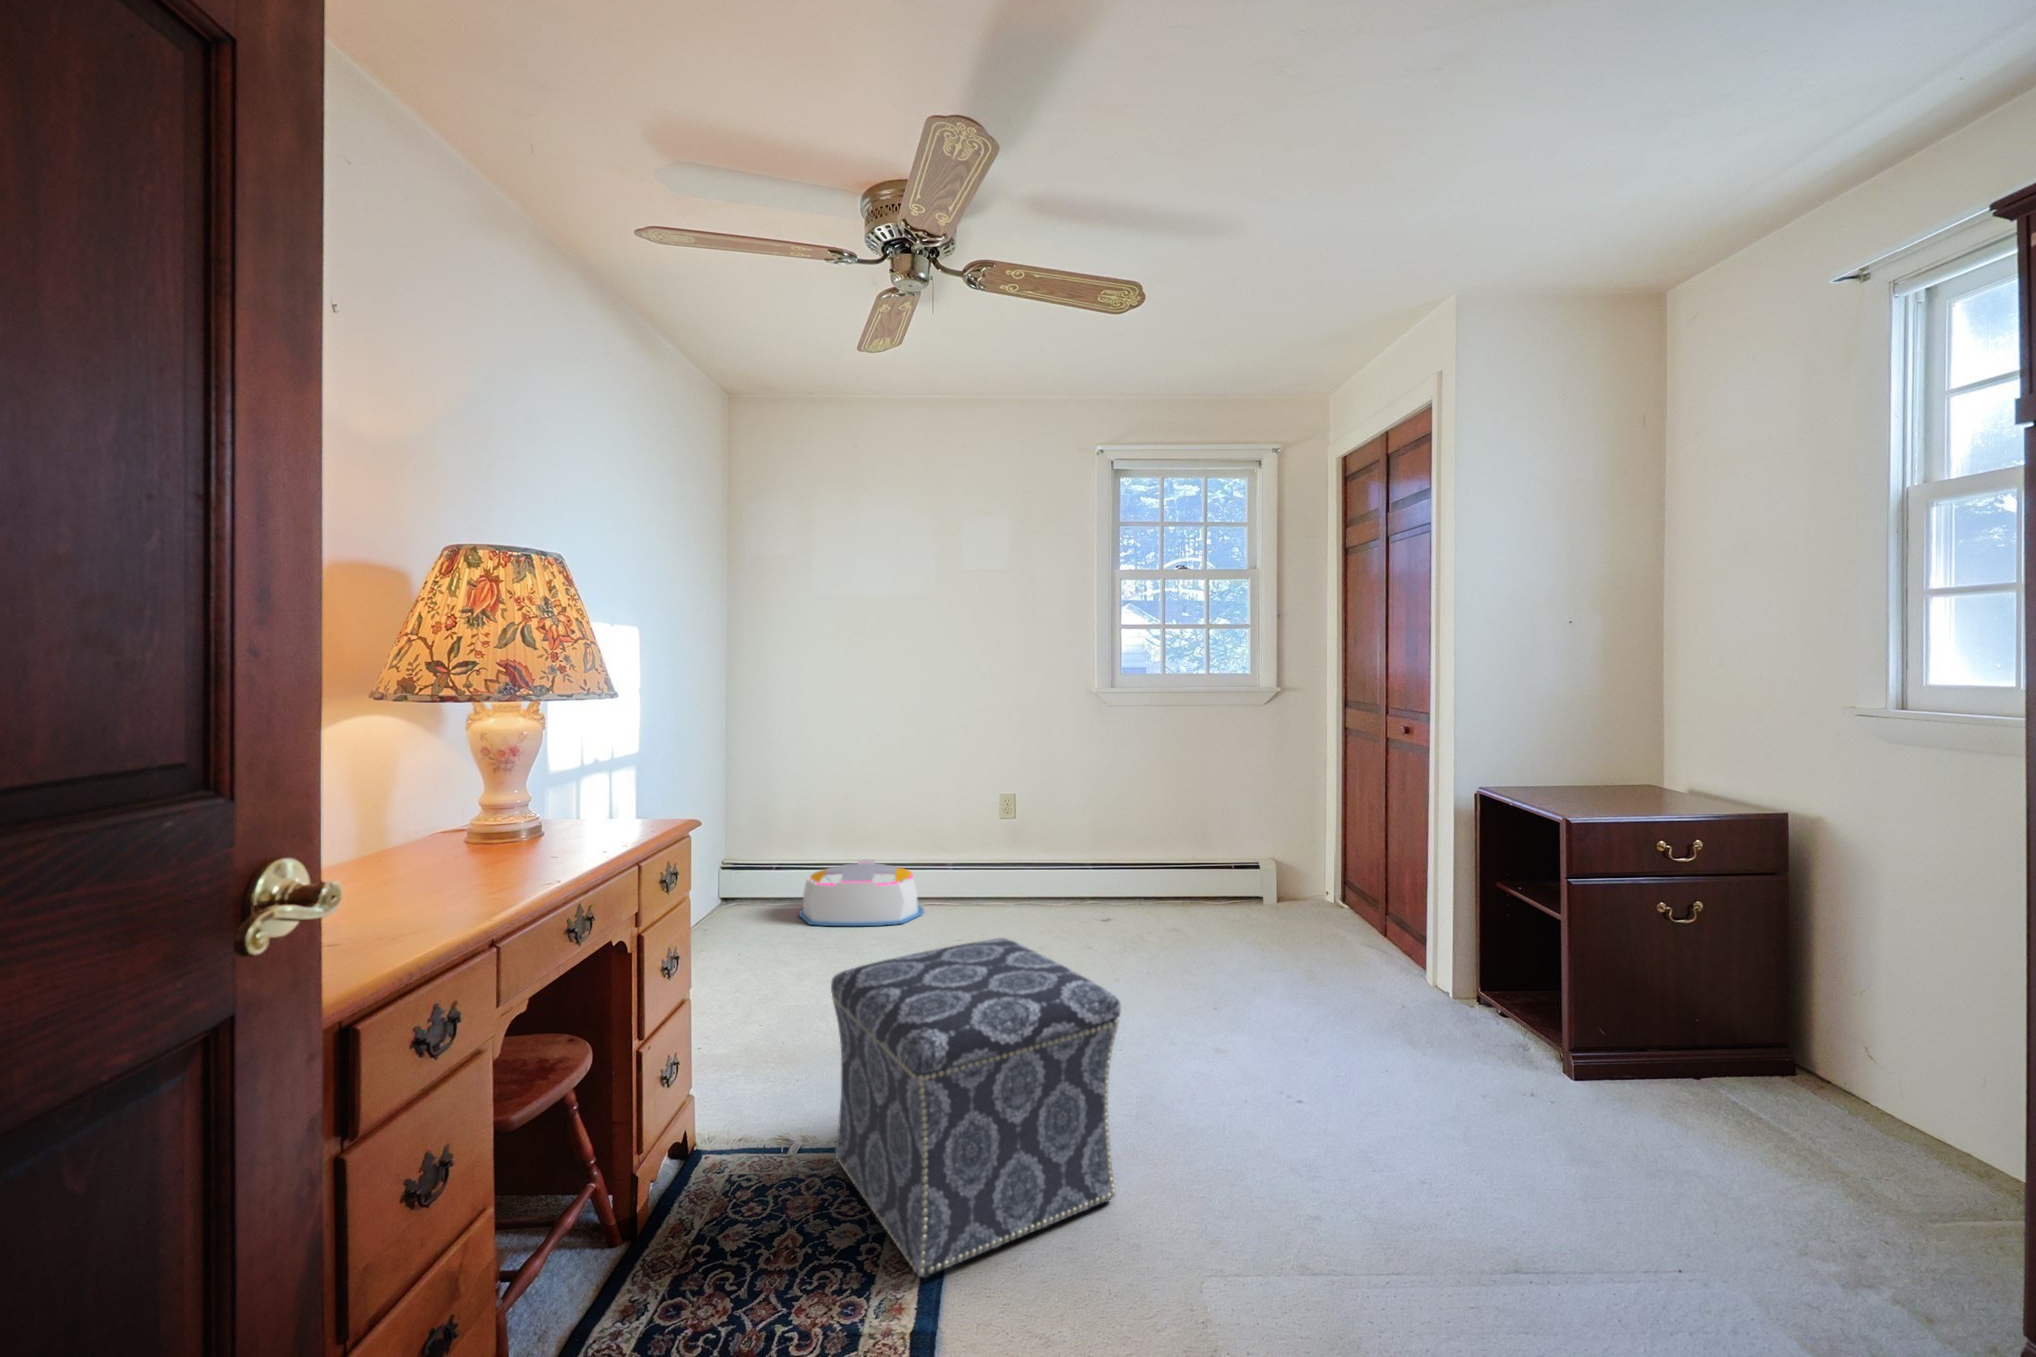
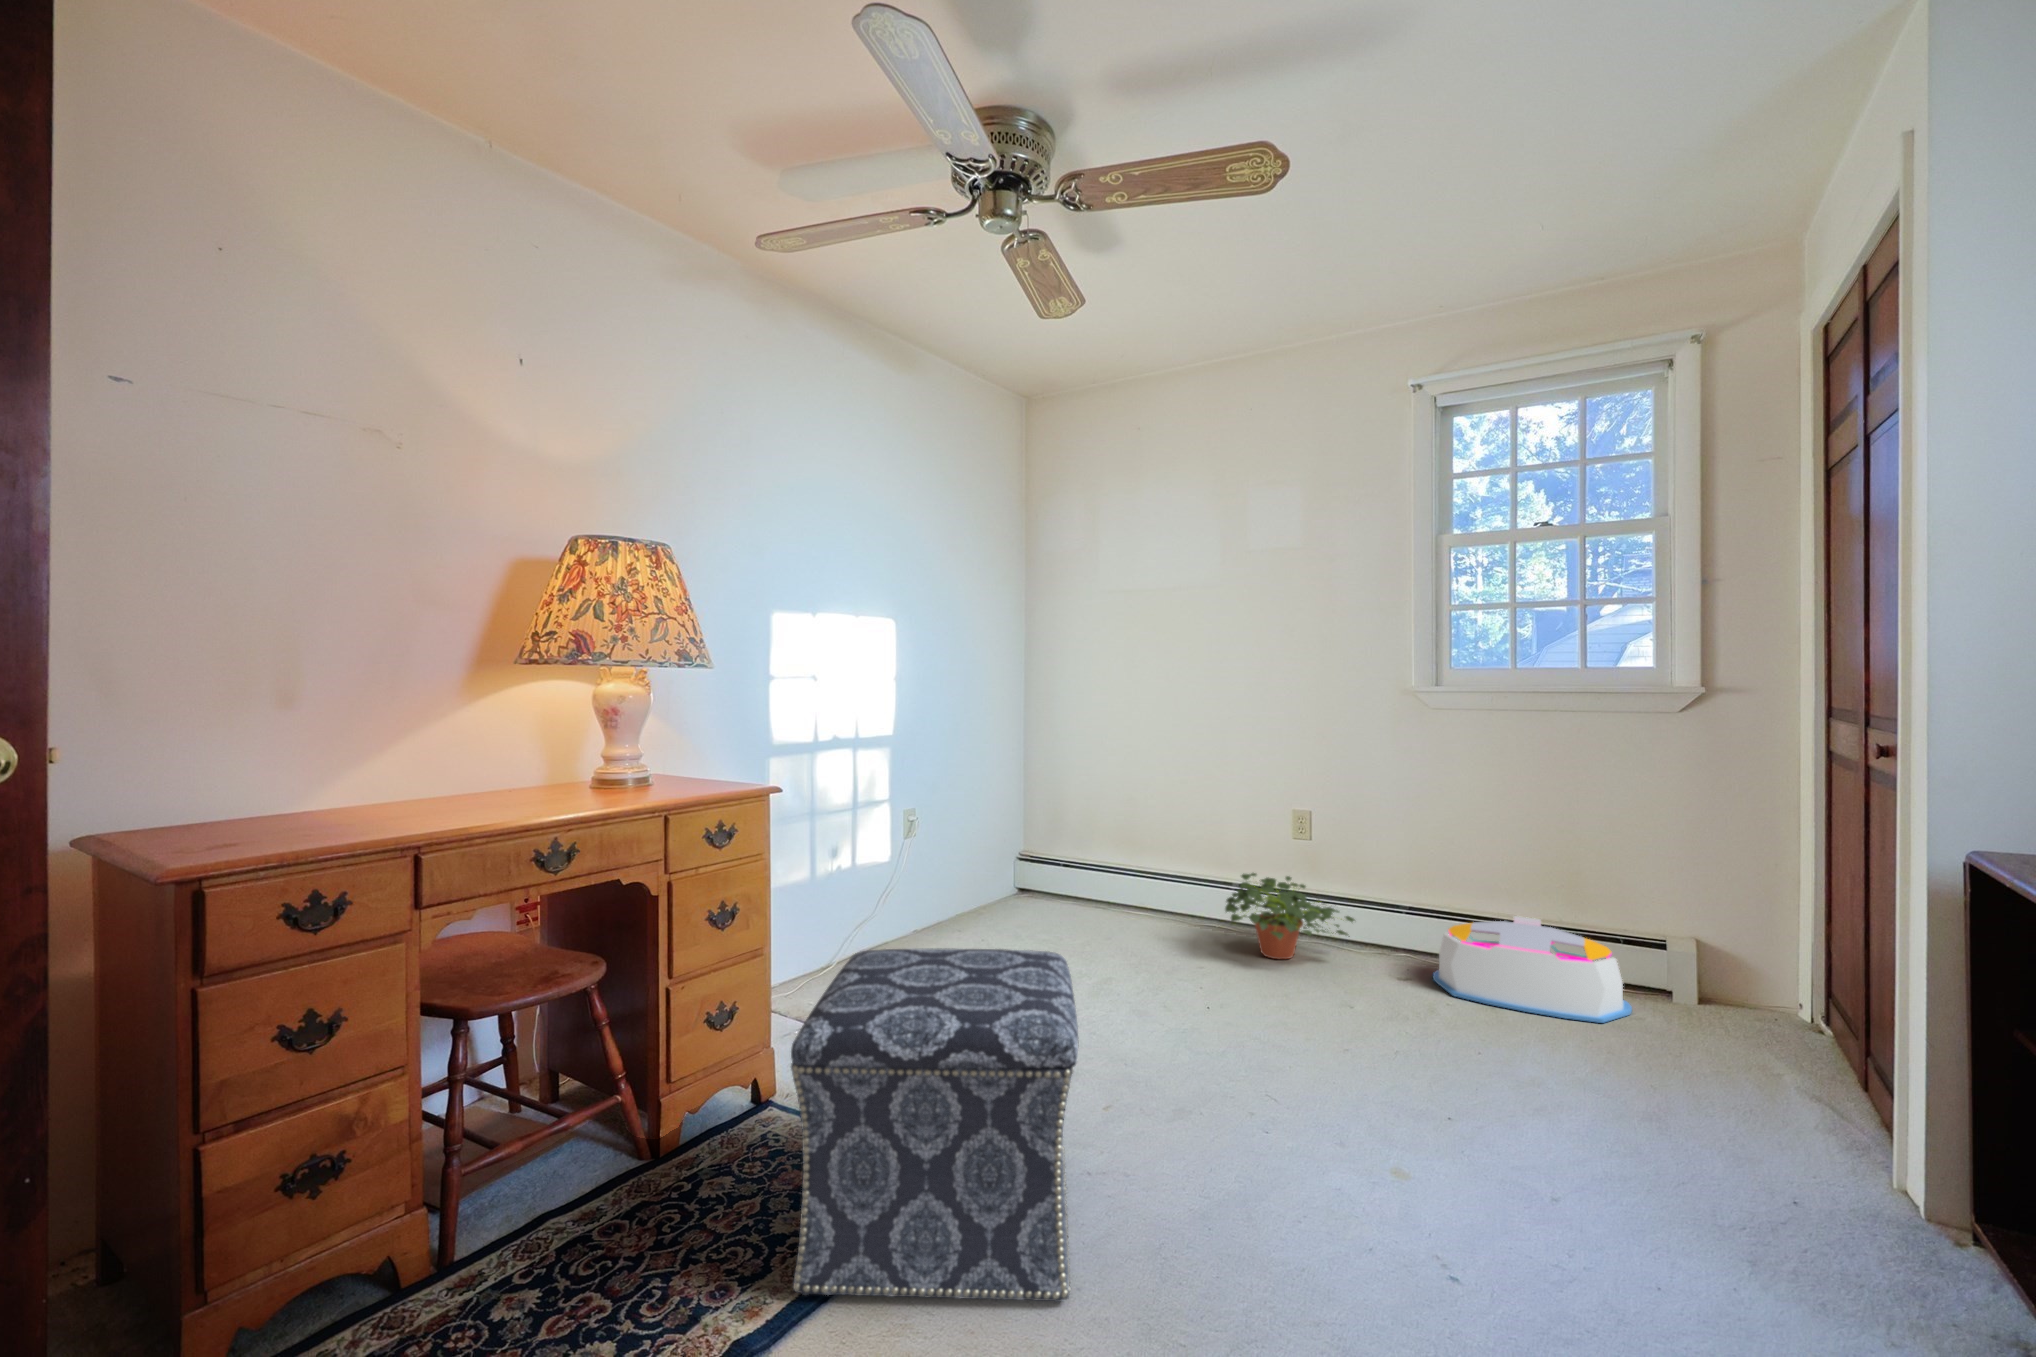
potted plant: none [968,849,1069,920] -> present [1225,873,1355,959]
storage bin: present [799,859,923,926] -> present [1433,916,1632,1023]

